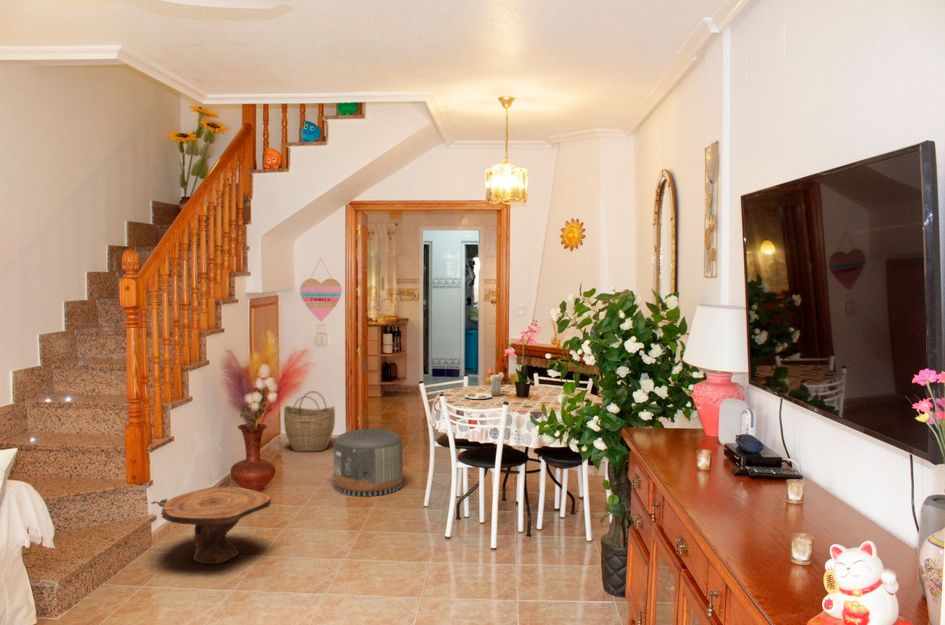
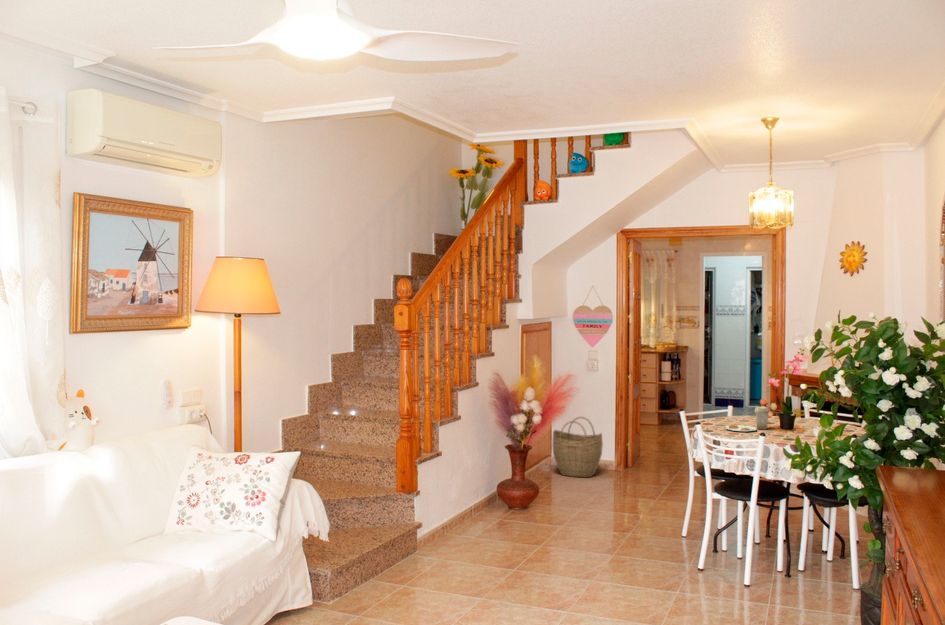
pouf: present [333,429,403,497] -> none [594,457,664,525]
side table: present [152,487,271,564] -> none [422,498,524,568]

